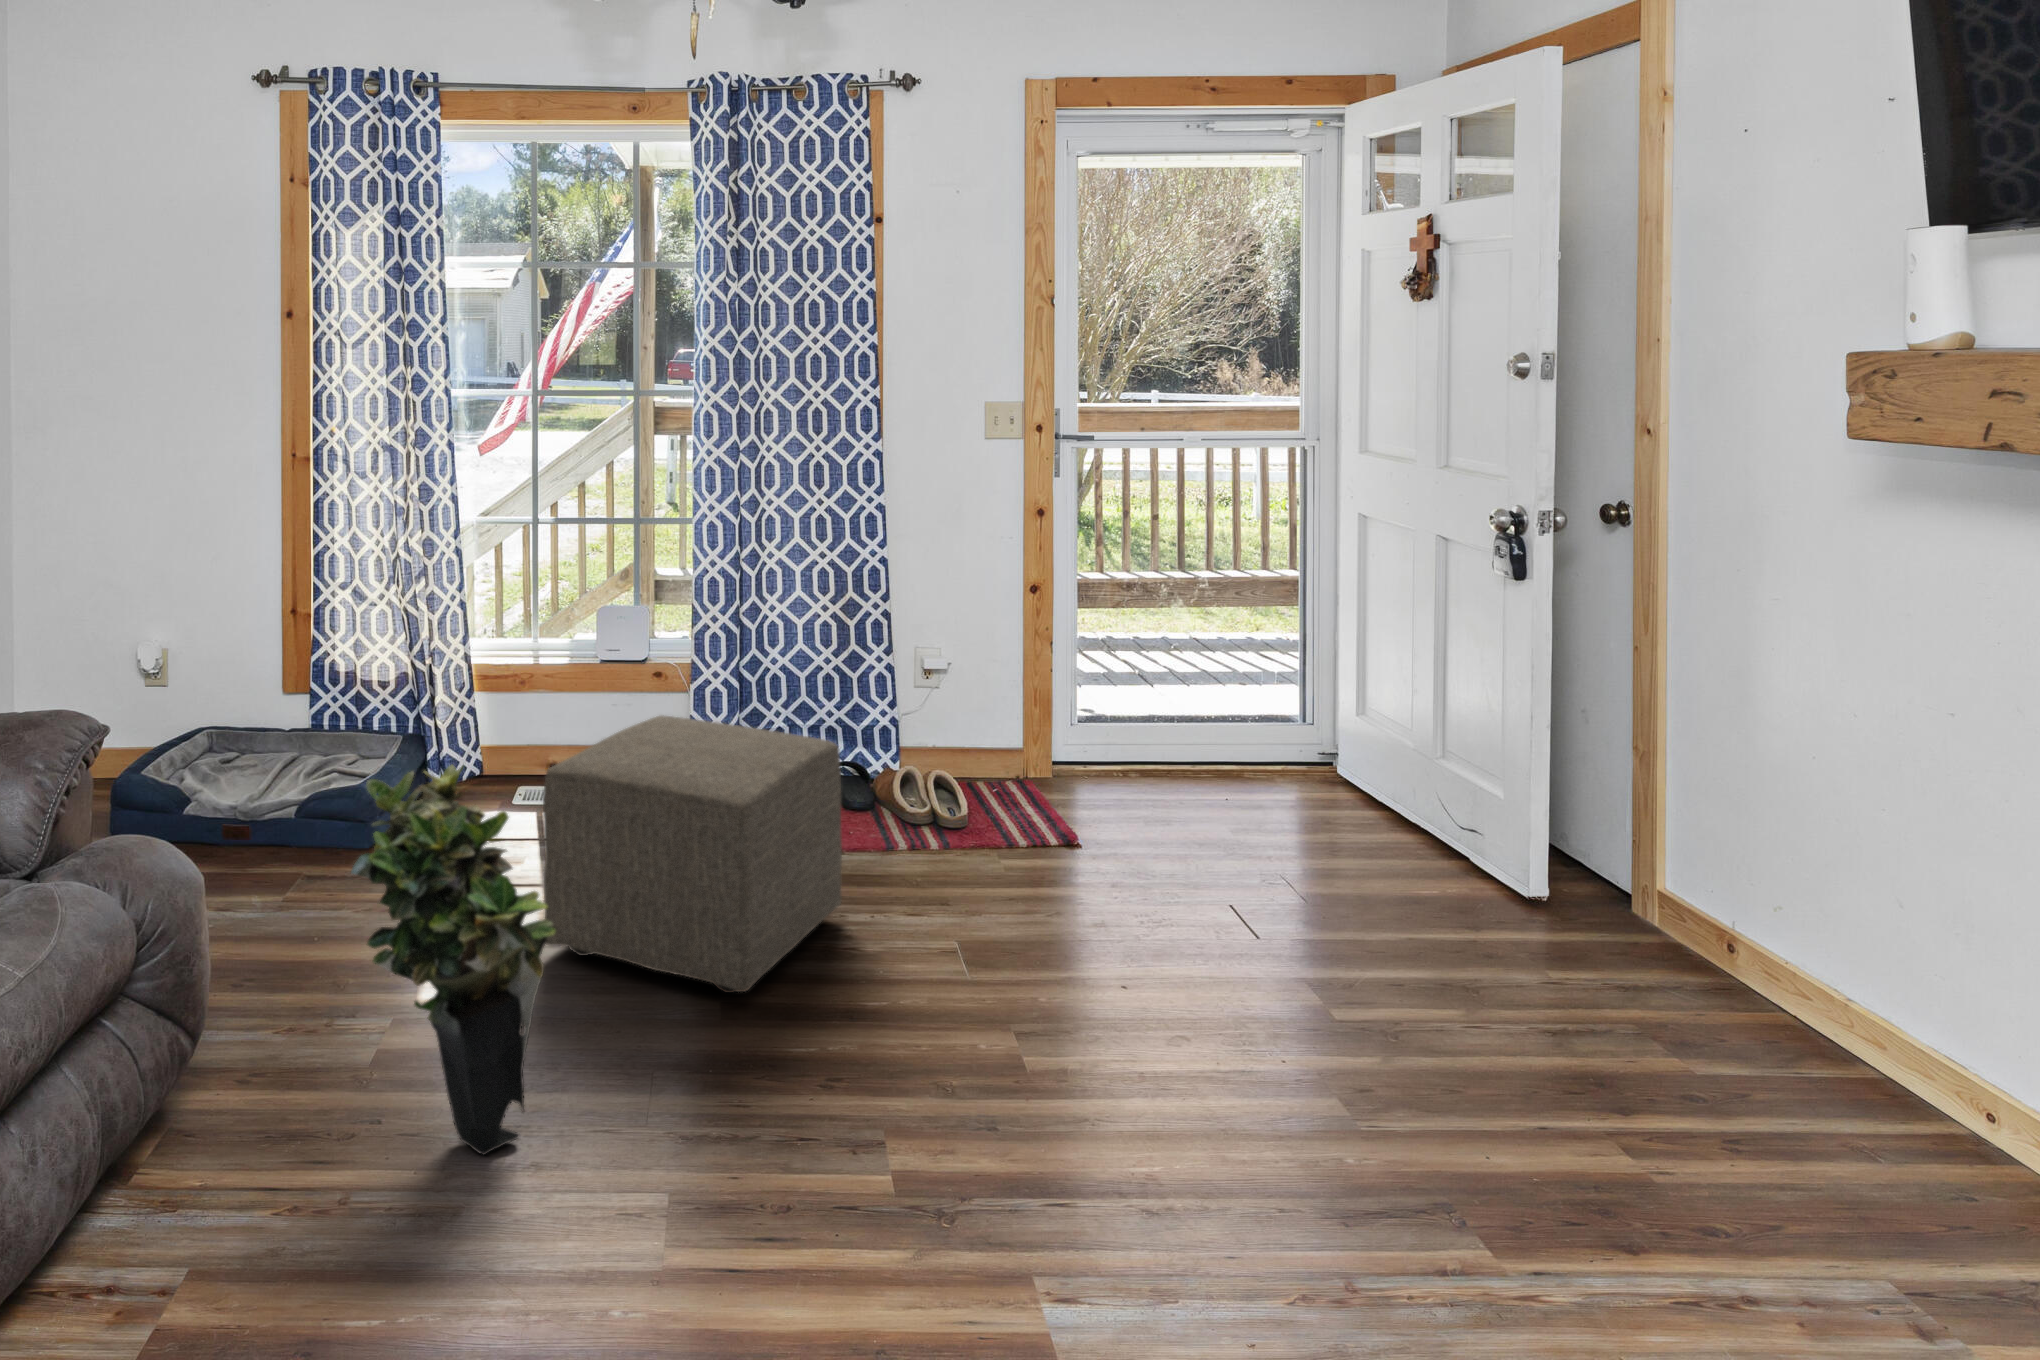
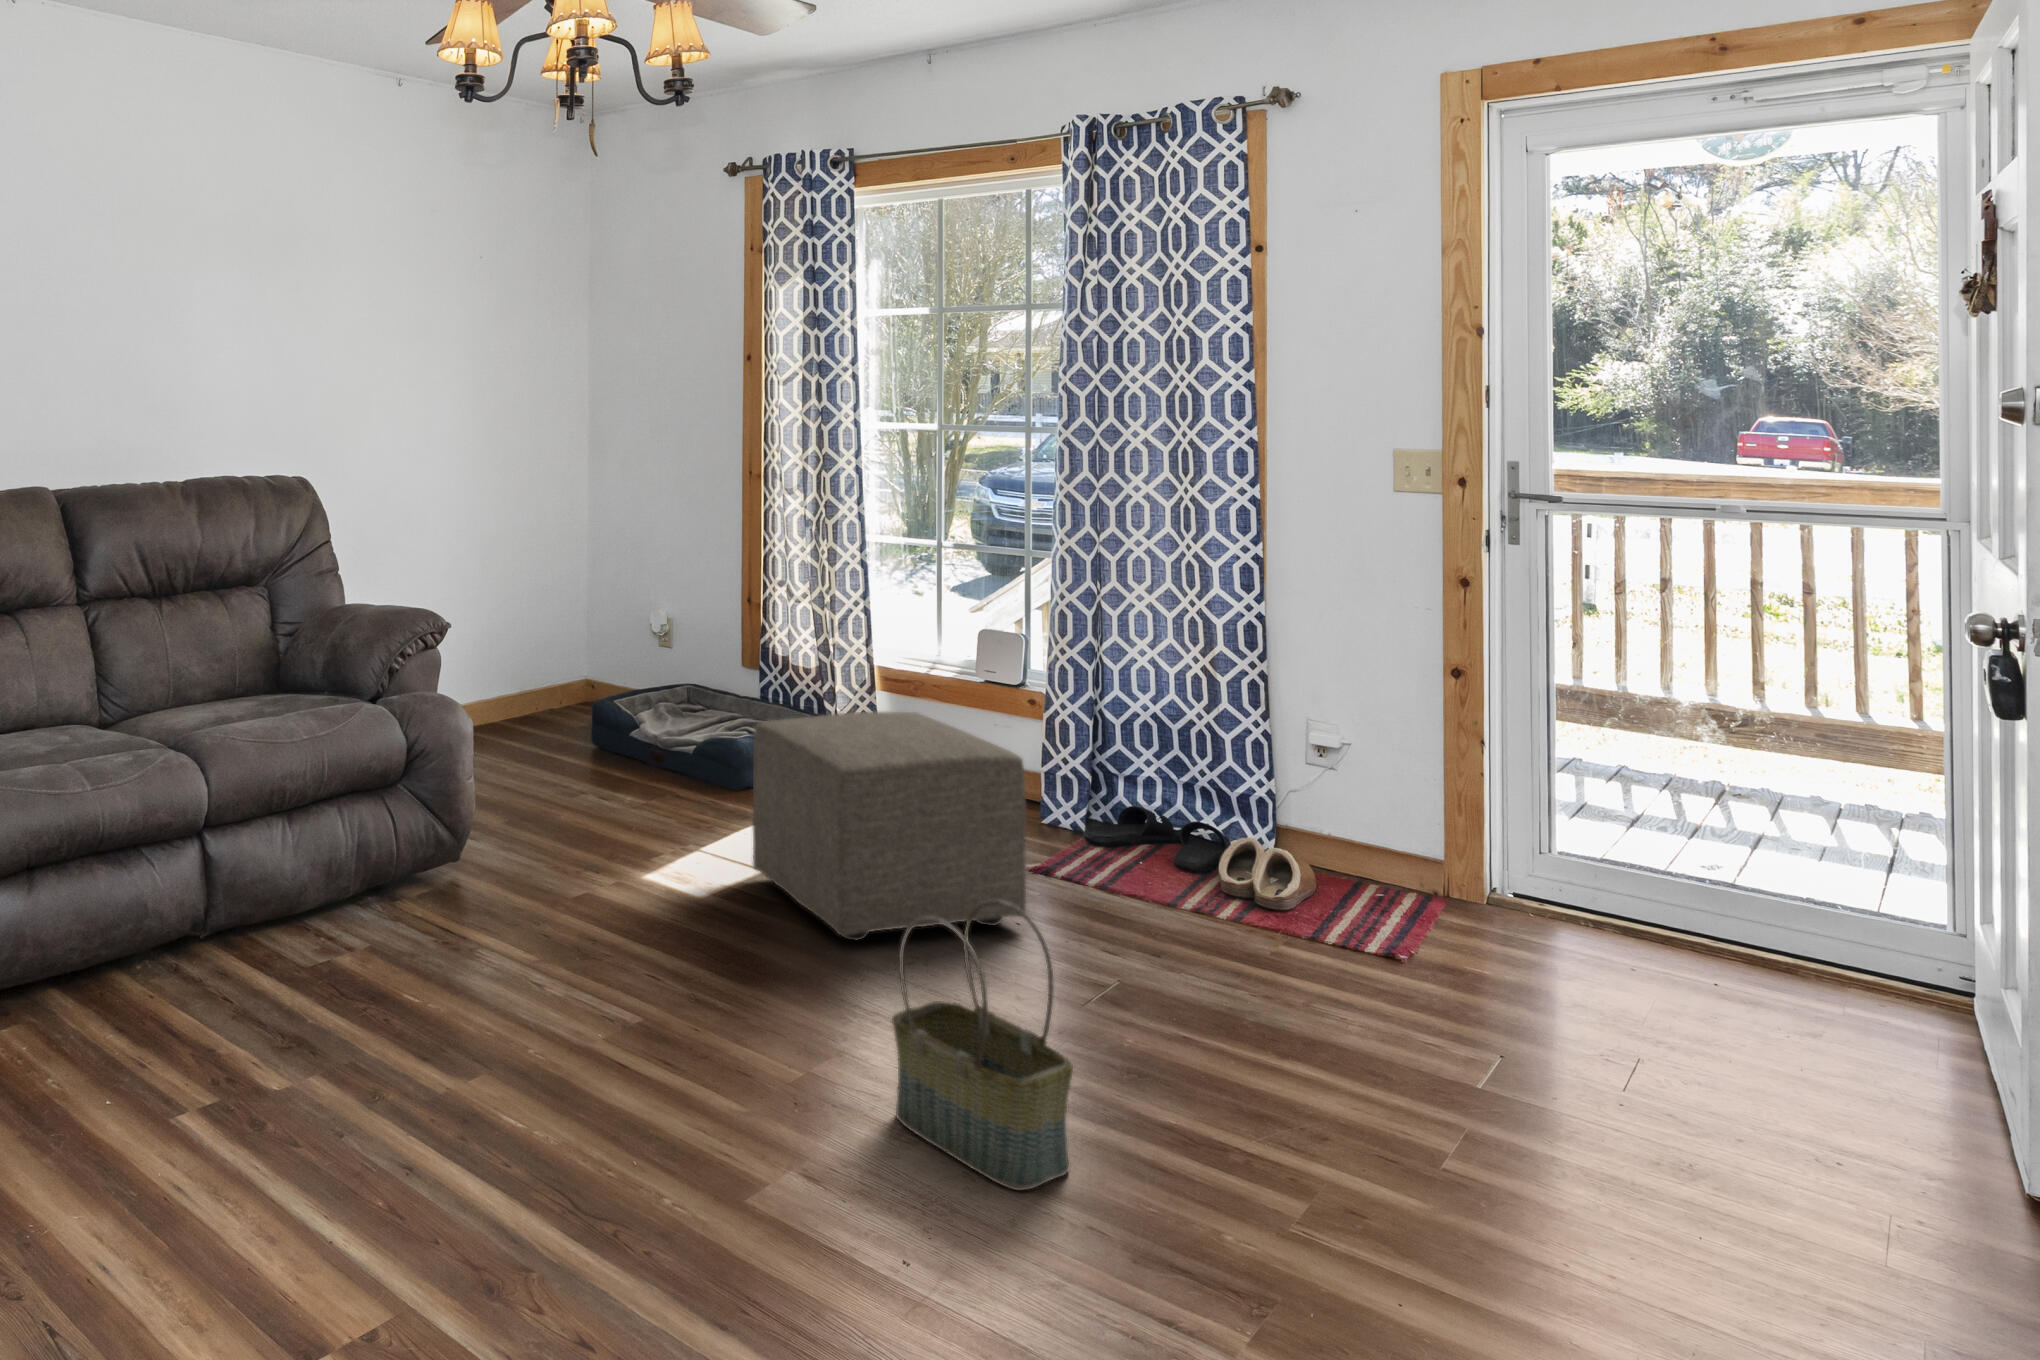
potted plant: present [351,765,555,1155] -> none [500,677,641,954]
basket: none [1036,908,1232,1202] -> present [892,900,1073,1191]

